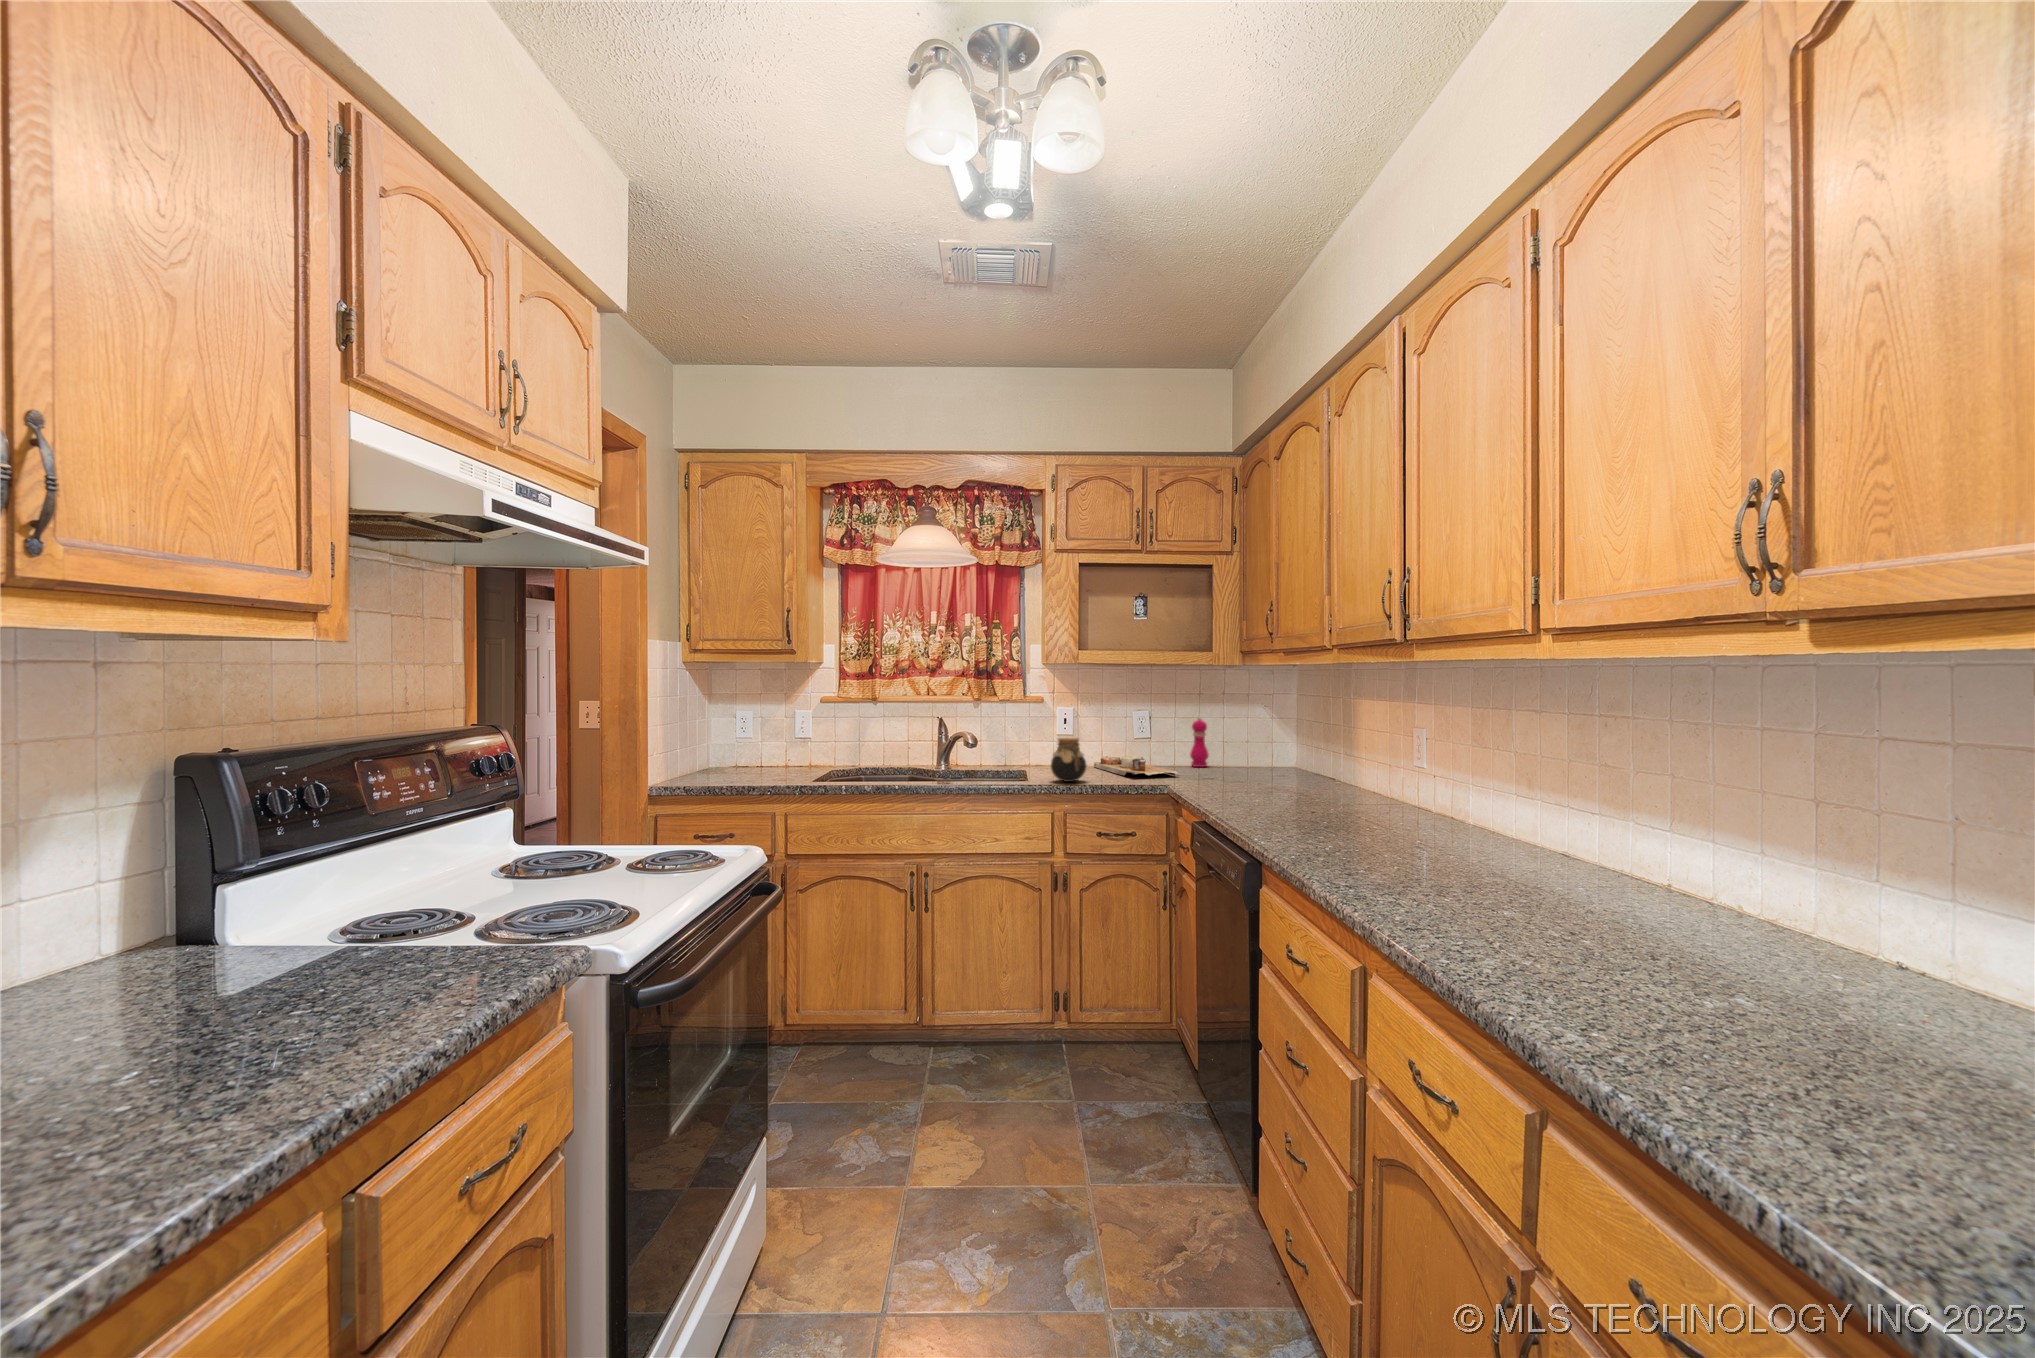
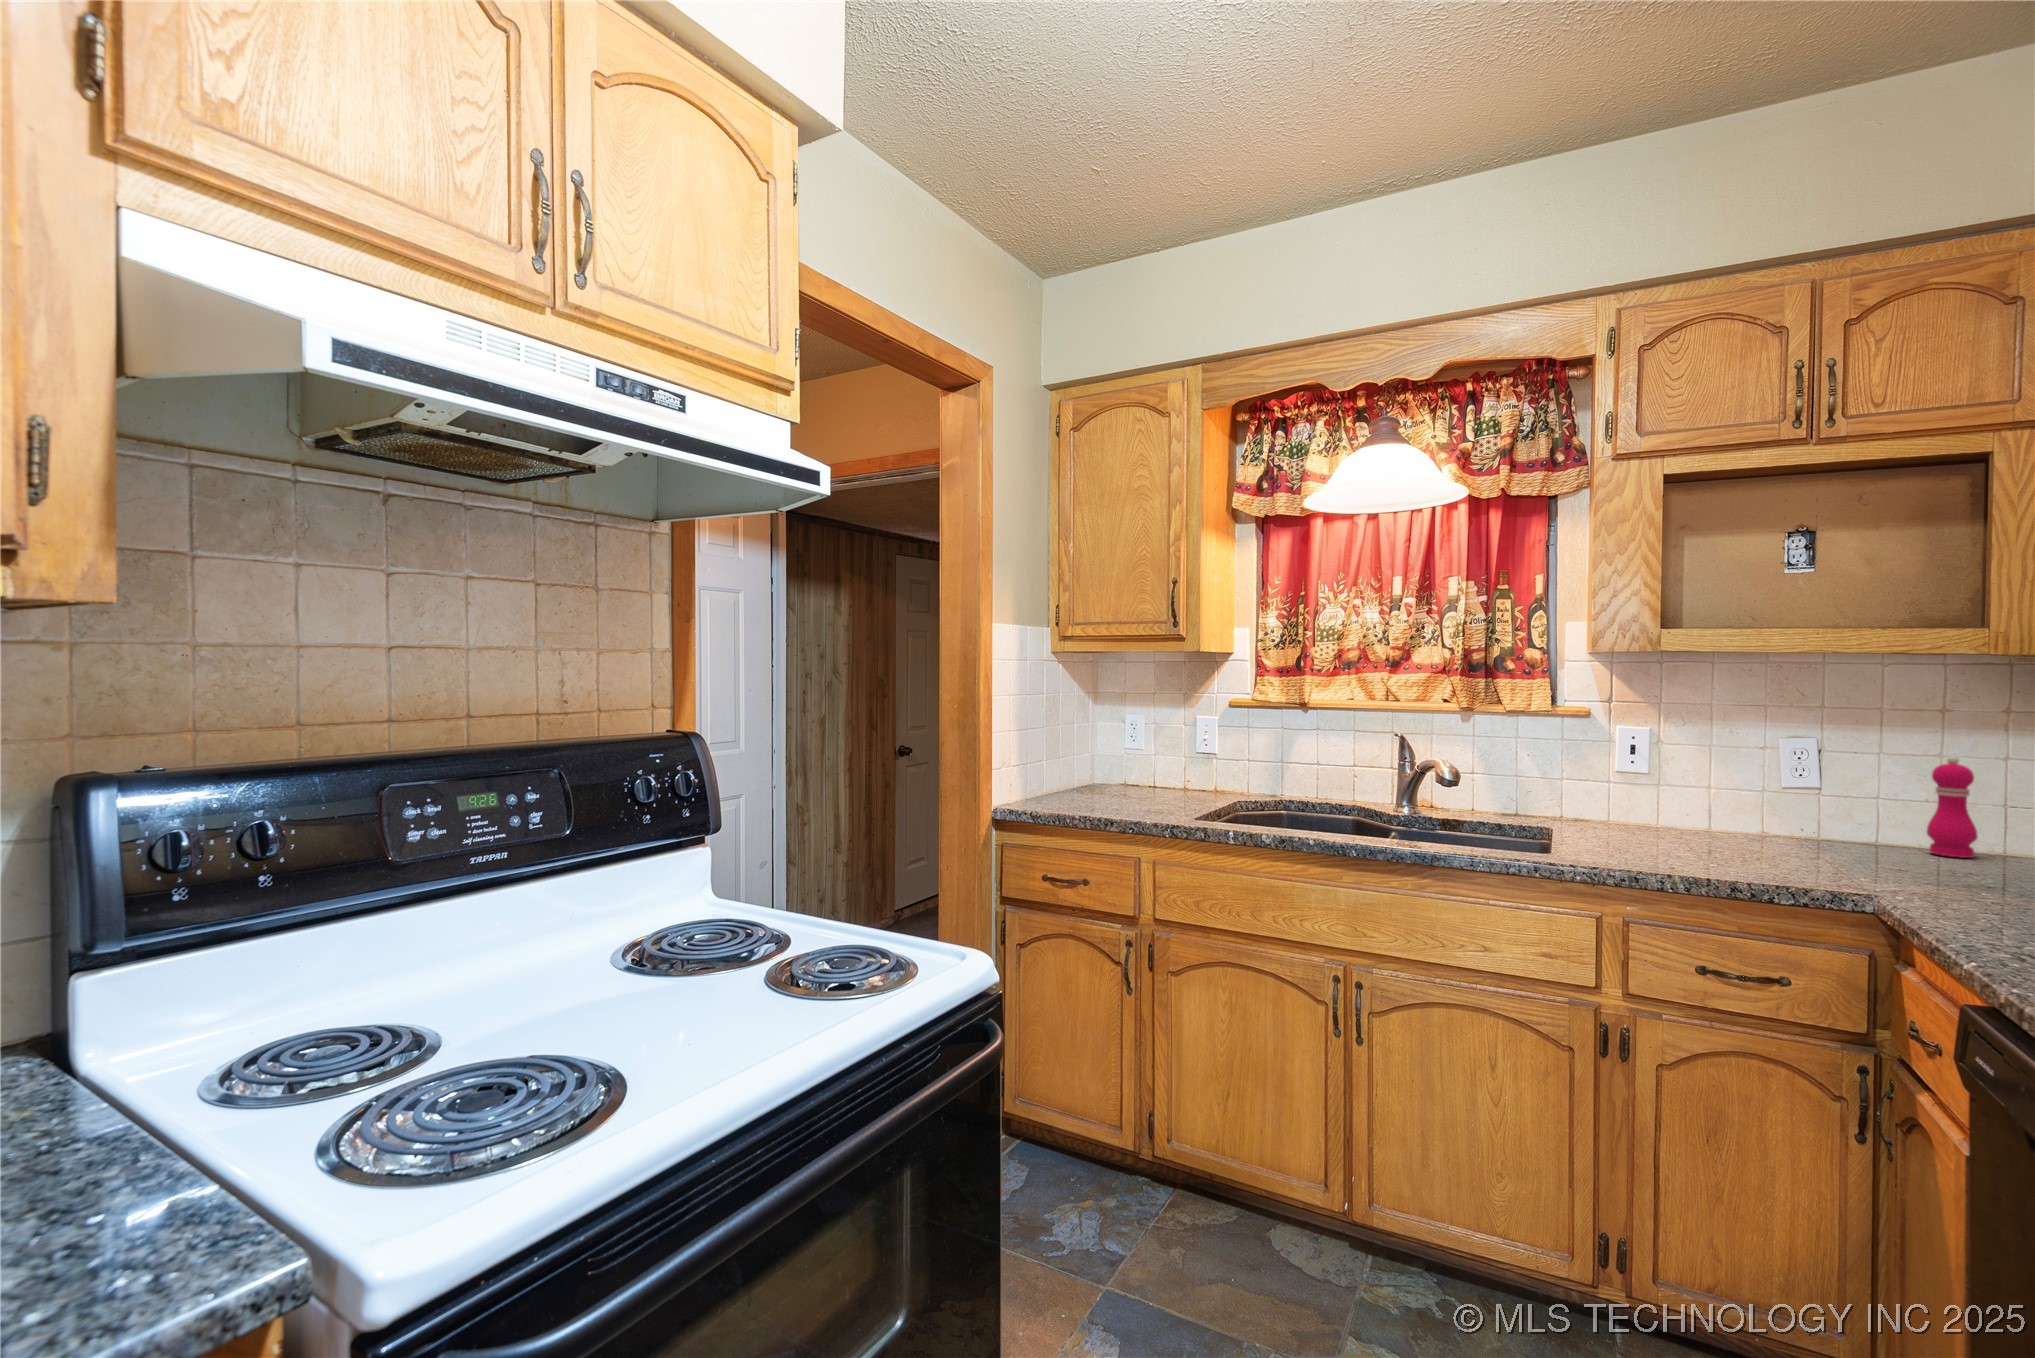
jar: present [1051,738,1086,782] -> none [1595,782,1672,863]
cutting board: present [1094,756,1179,776] -> none [1693,818,1902,876]

